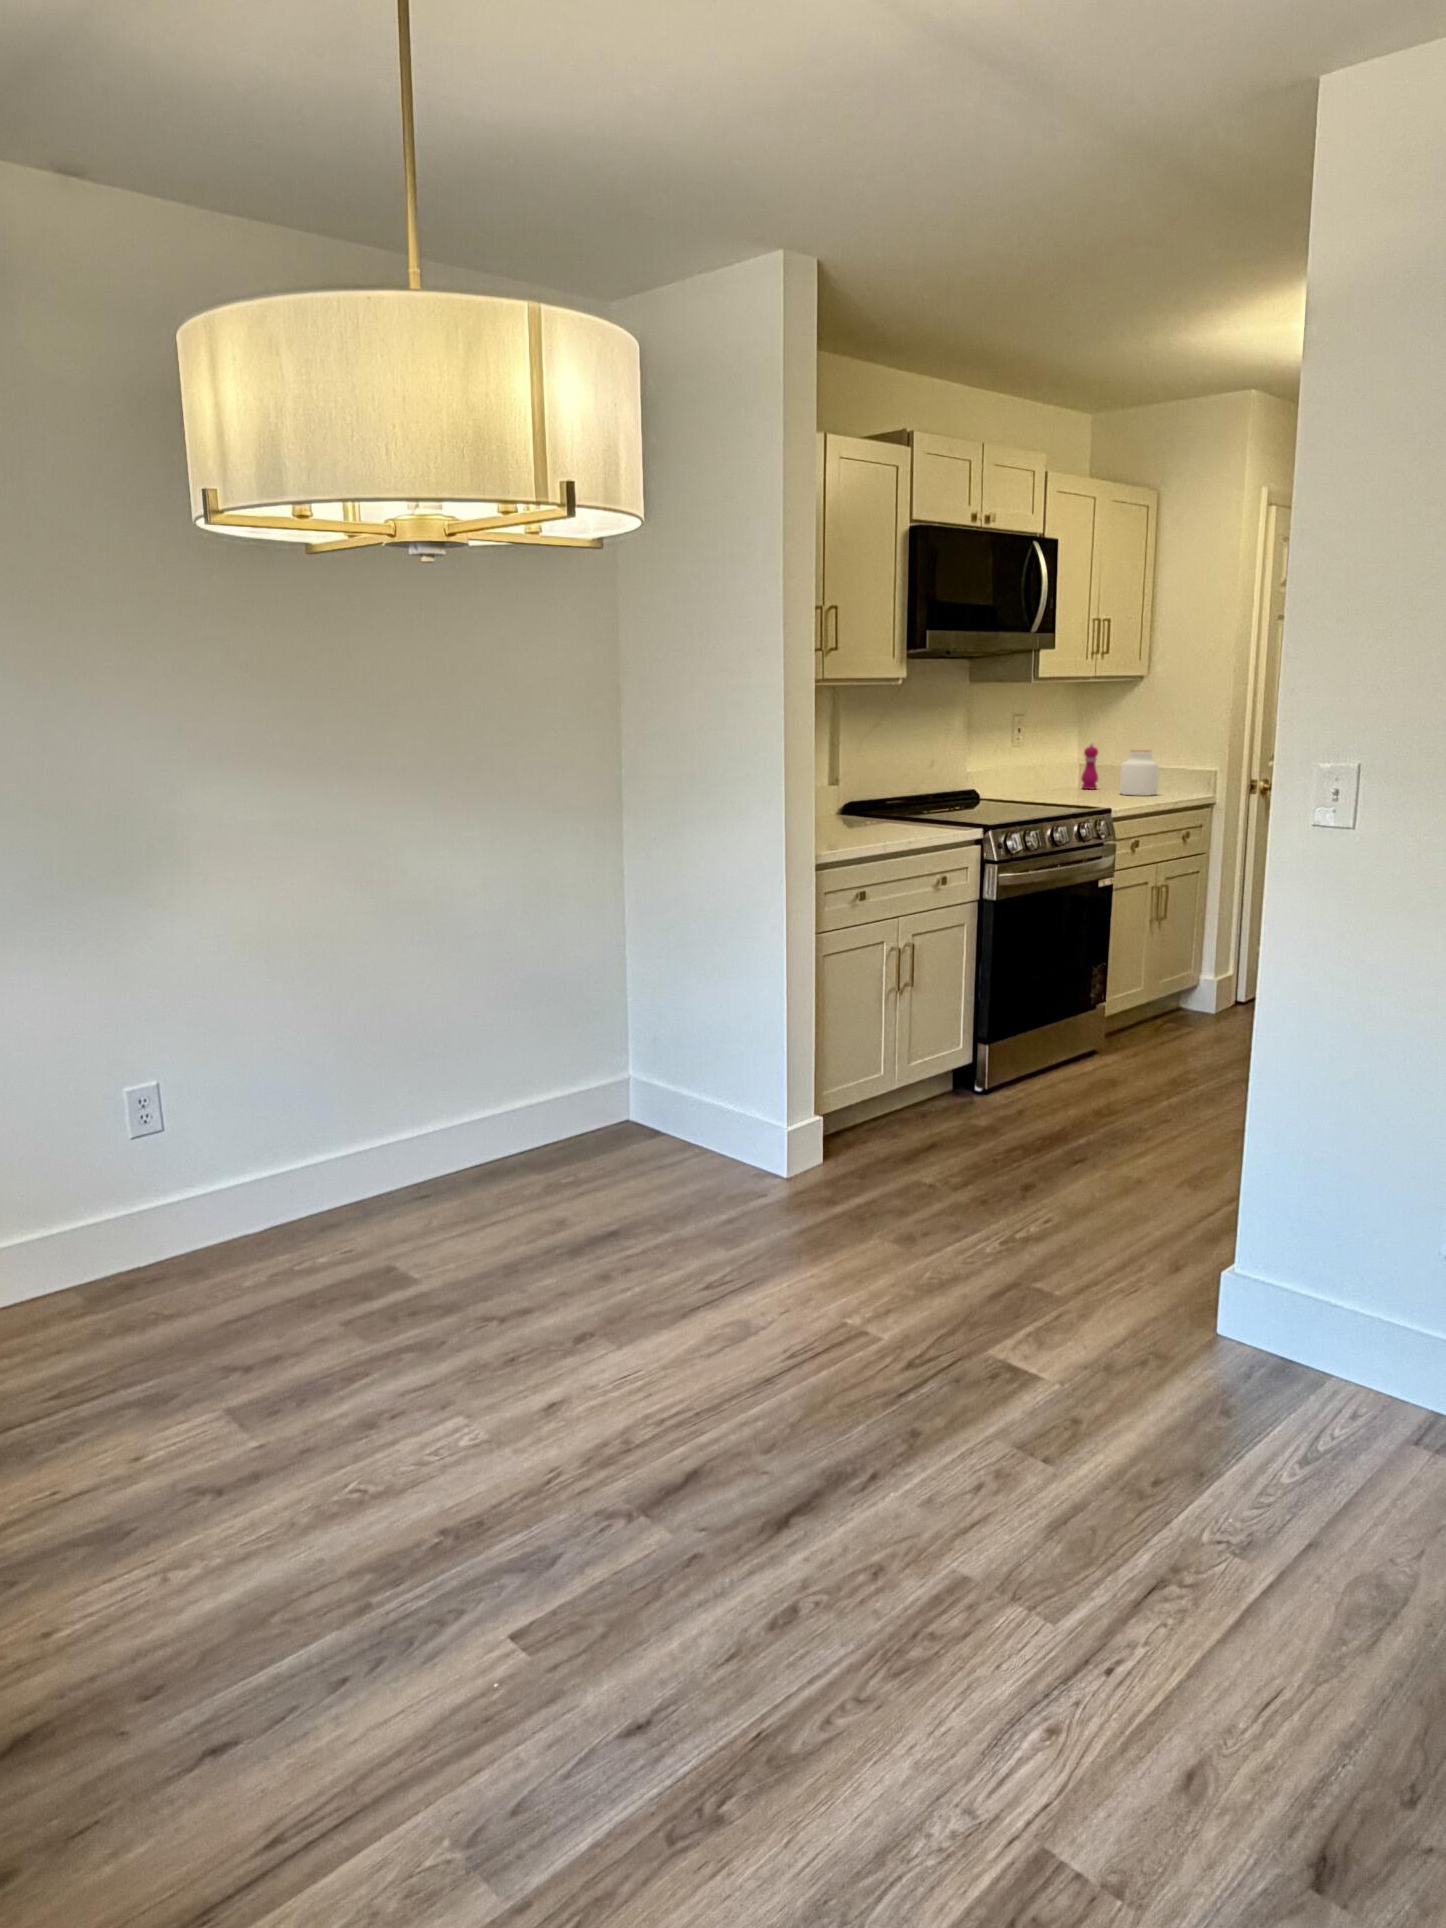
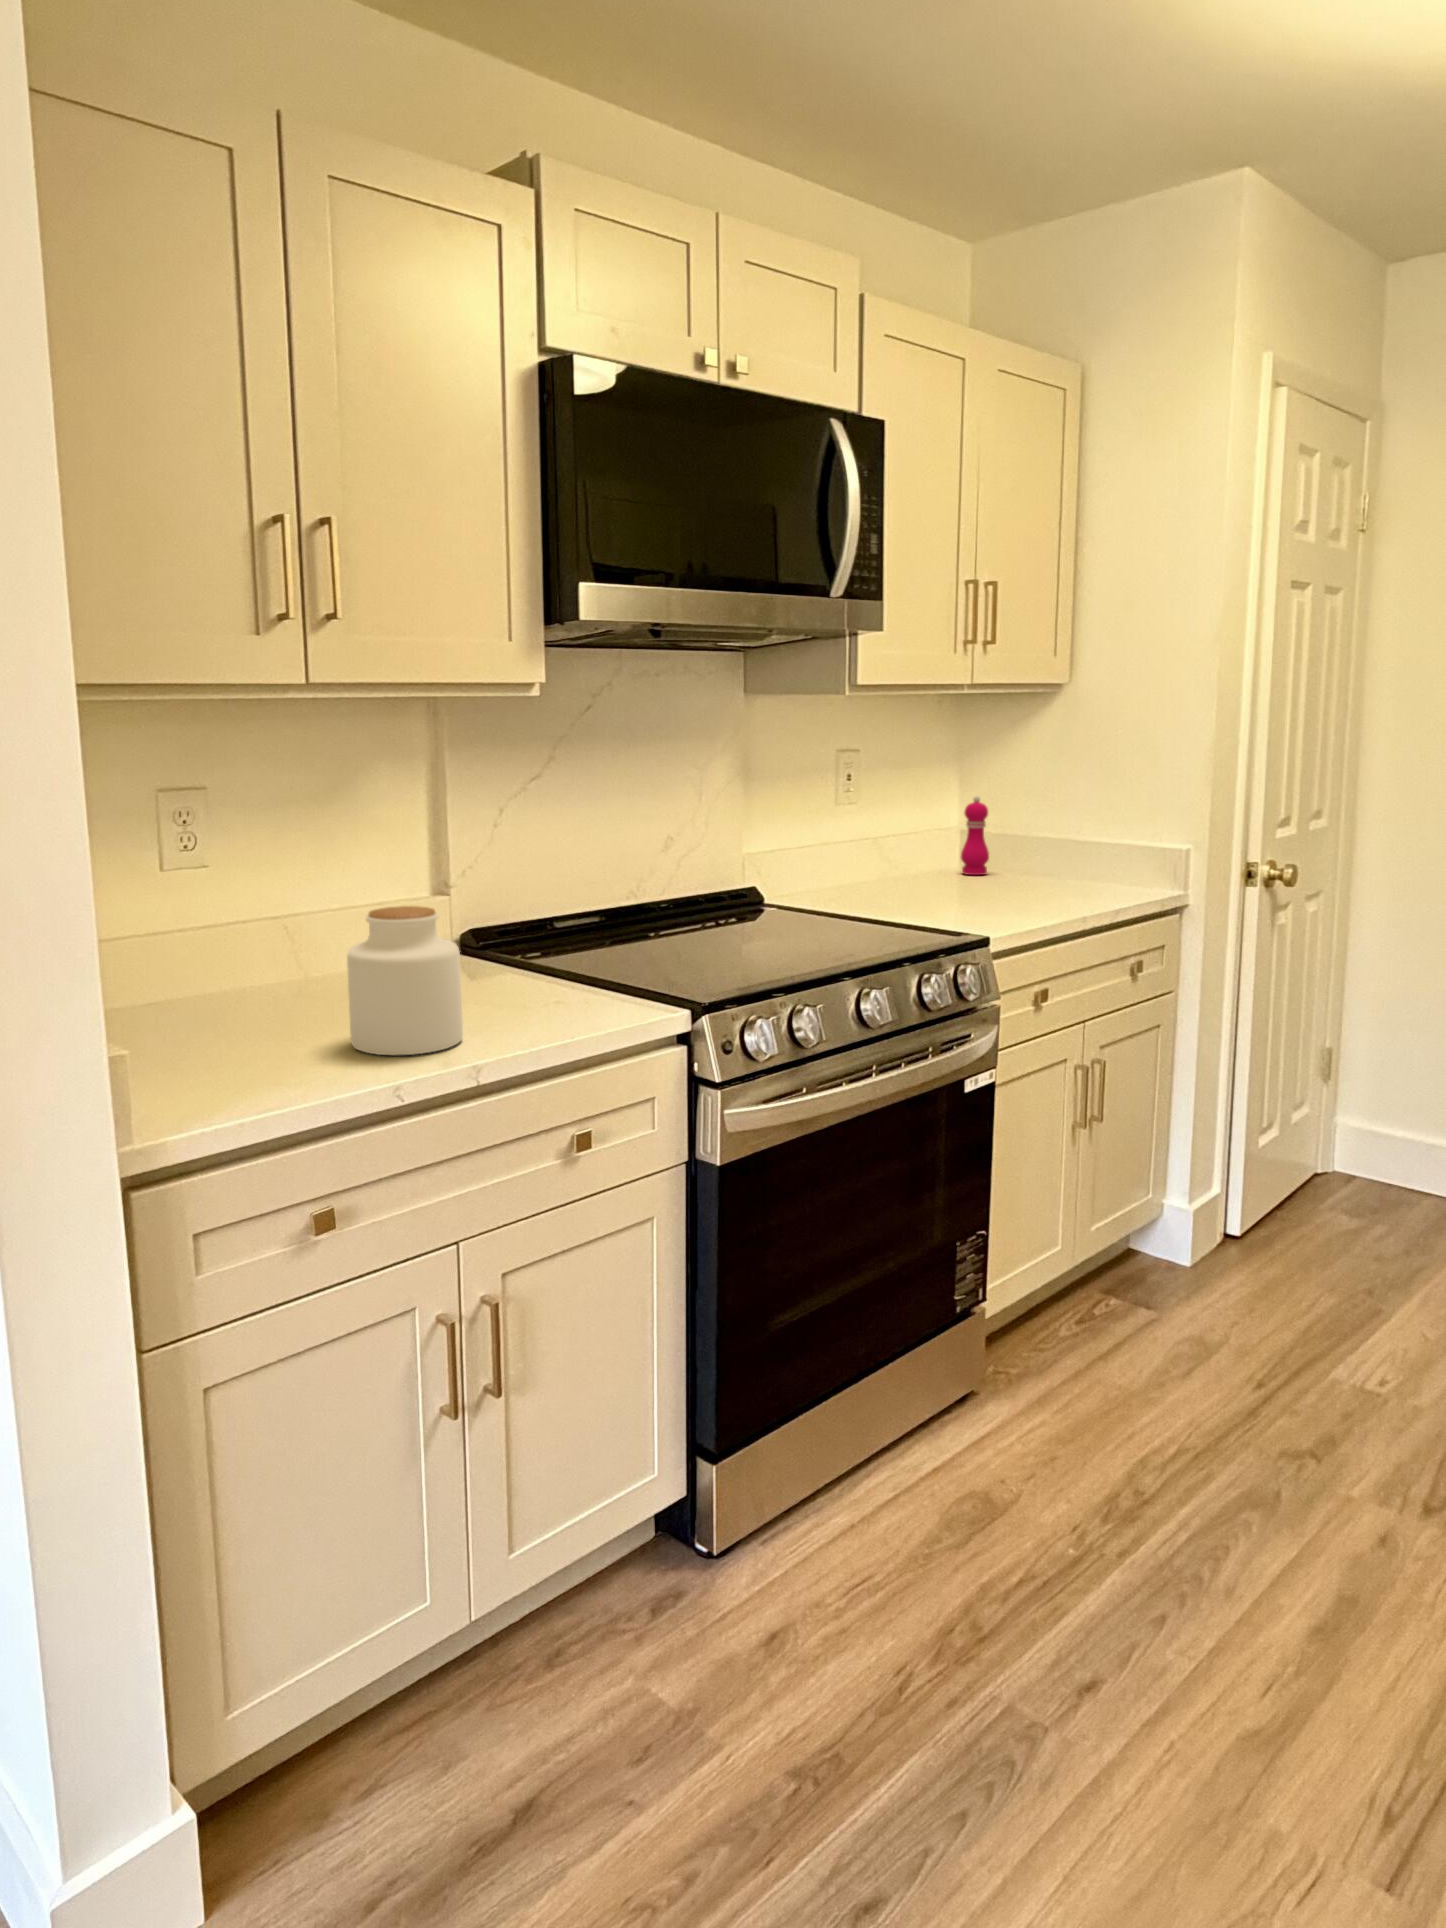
jar: present [1119,750,1159,796] -> present [347,906,463,1055]

